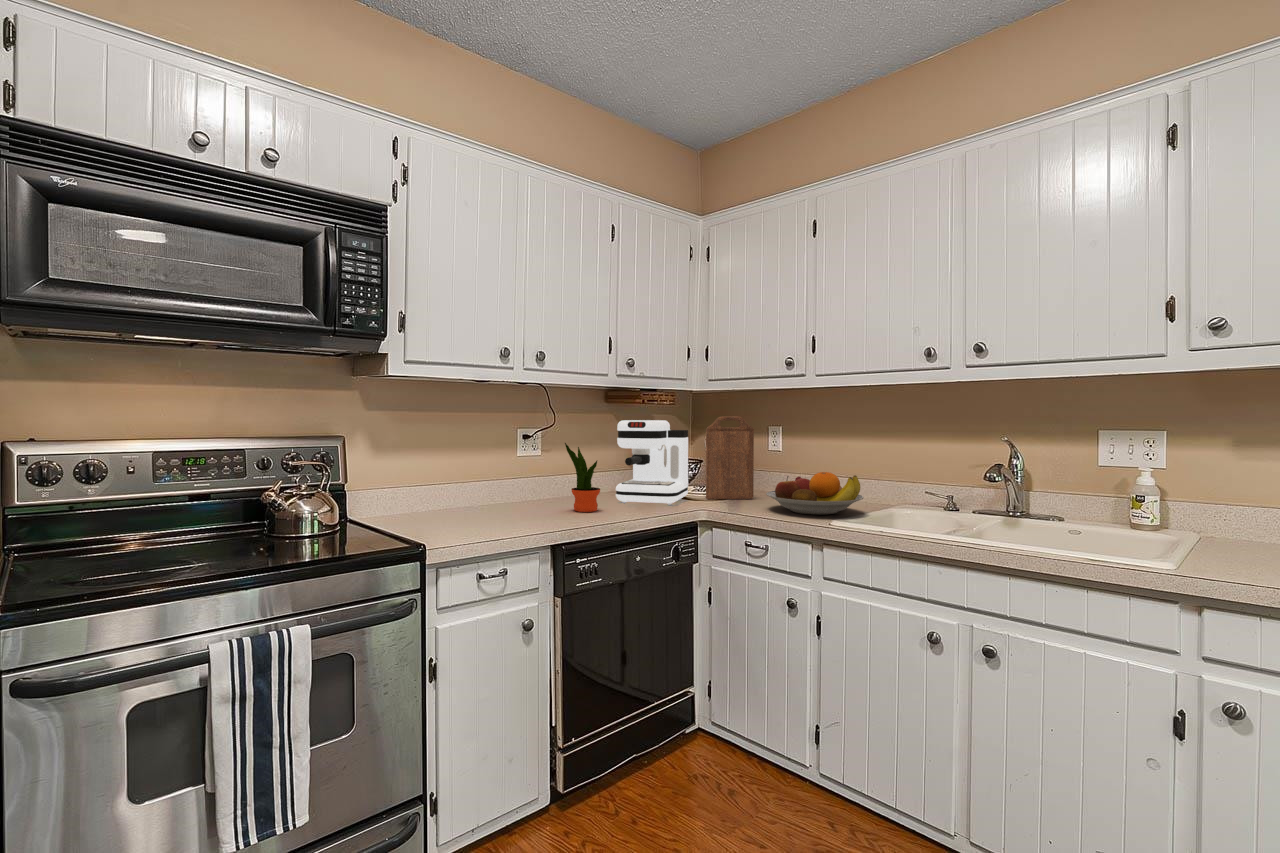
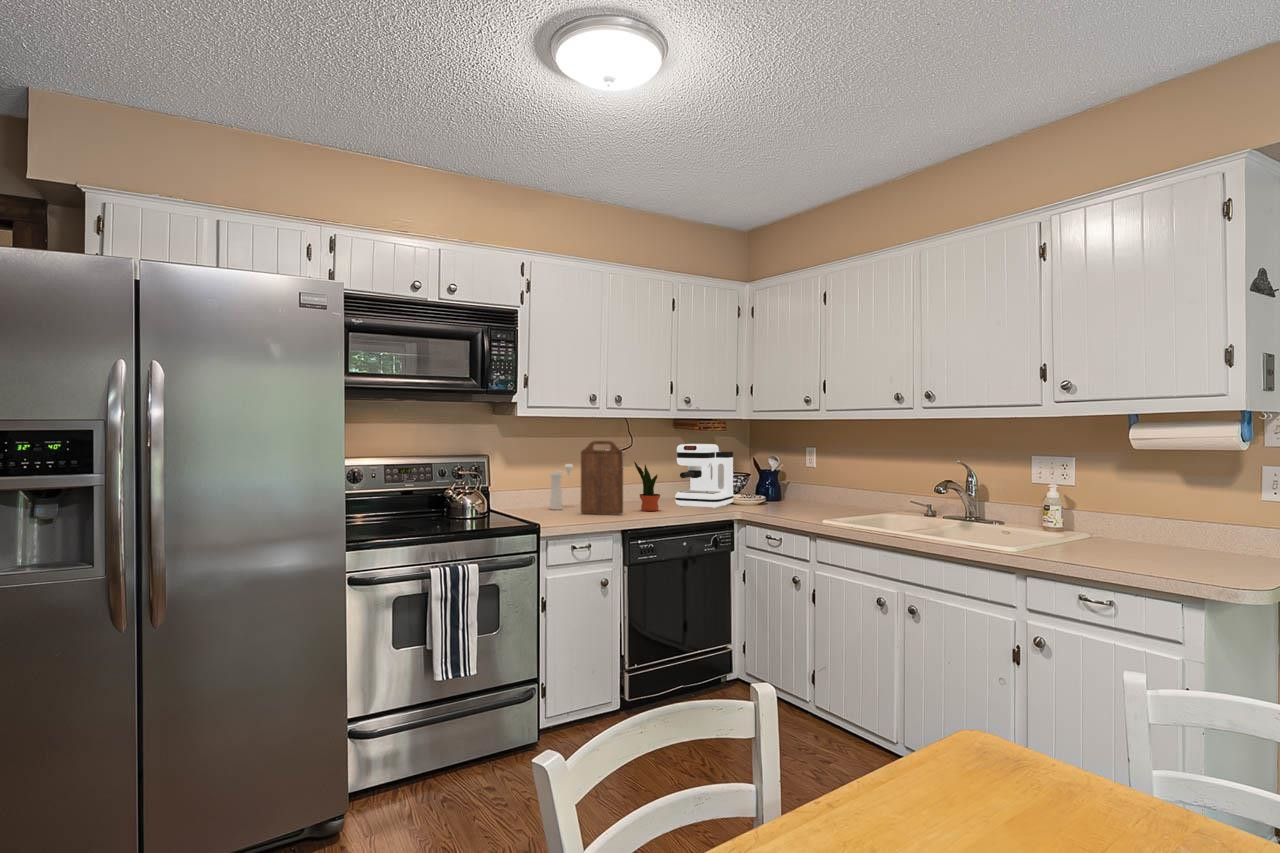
cutting board: present [706,416,754,499] -> present [581,441,623,514]
pepper mill: none [442,447,476,513] -> present [550,464,573,510]
fruit bowl: present [766,472,864,515] -> none [787,485,861,517]

